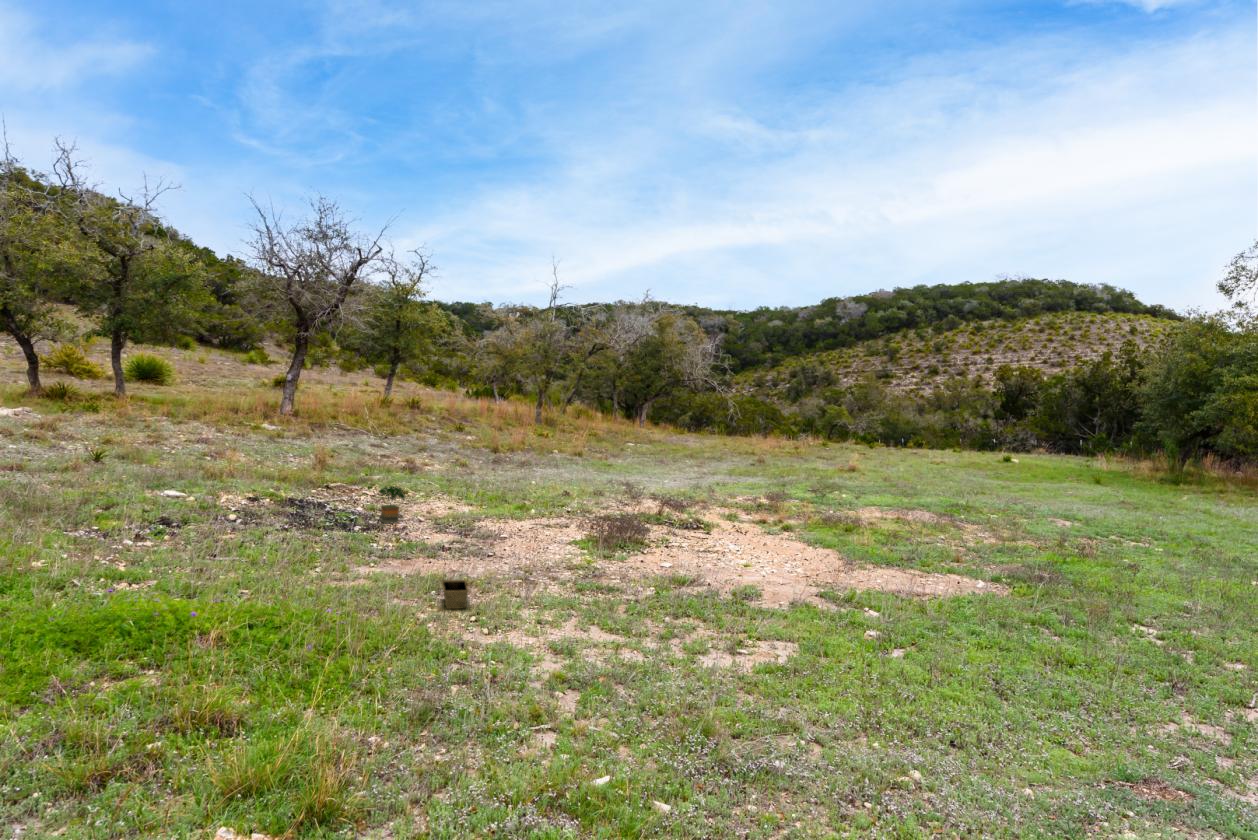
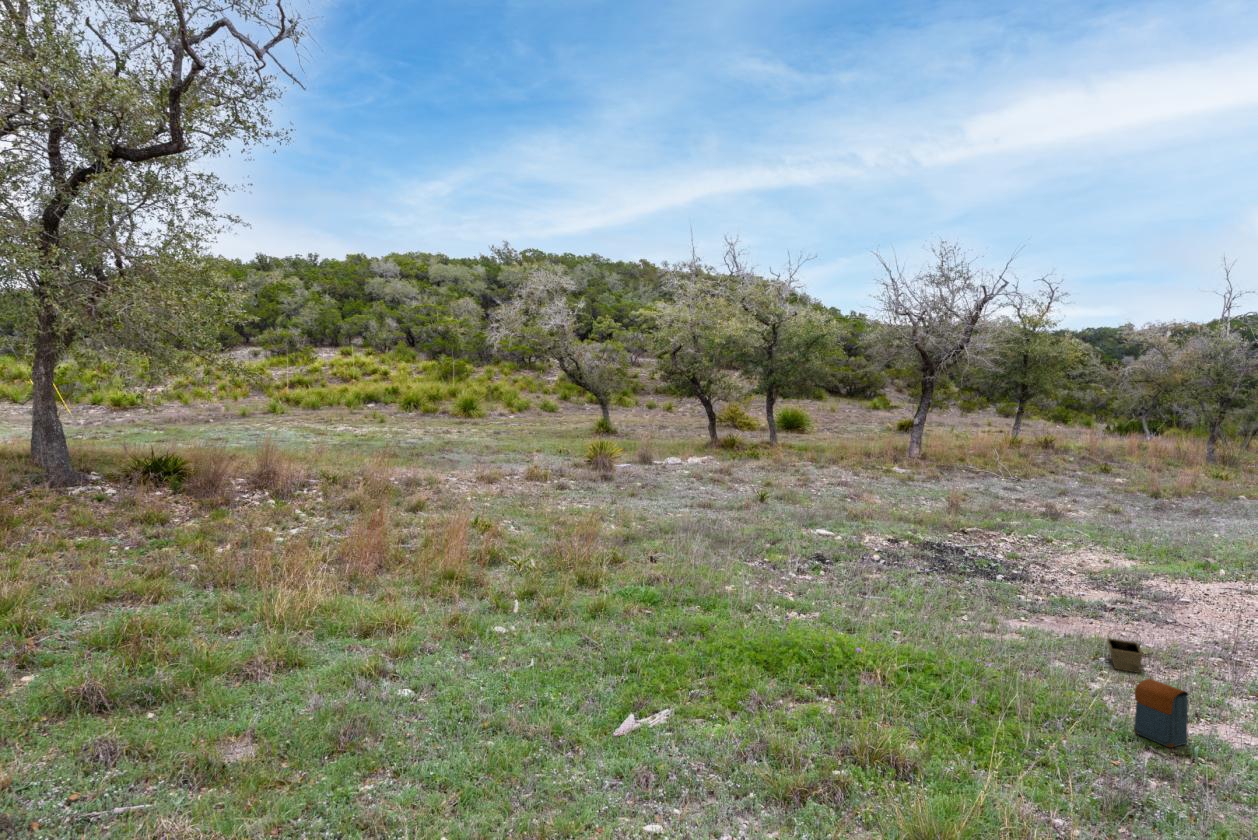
potted tree: present [379,486,405,524] -> none [1021,533,1053,574]
backpack: none [456,618,500,679] -> present [1134,679,1188,748]

